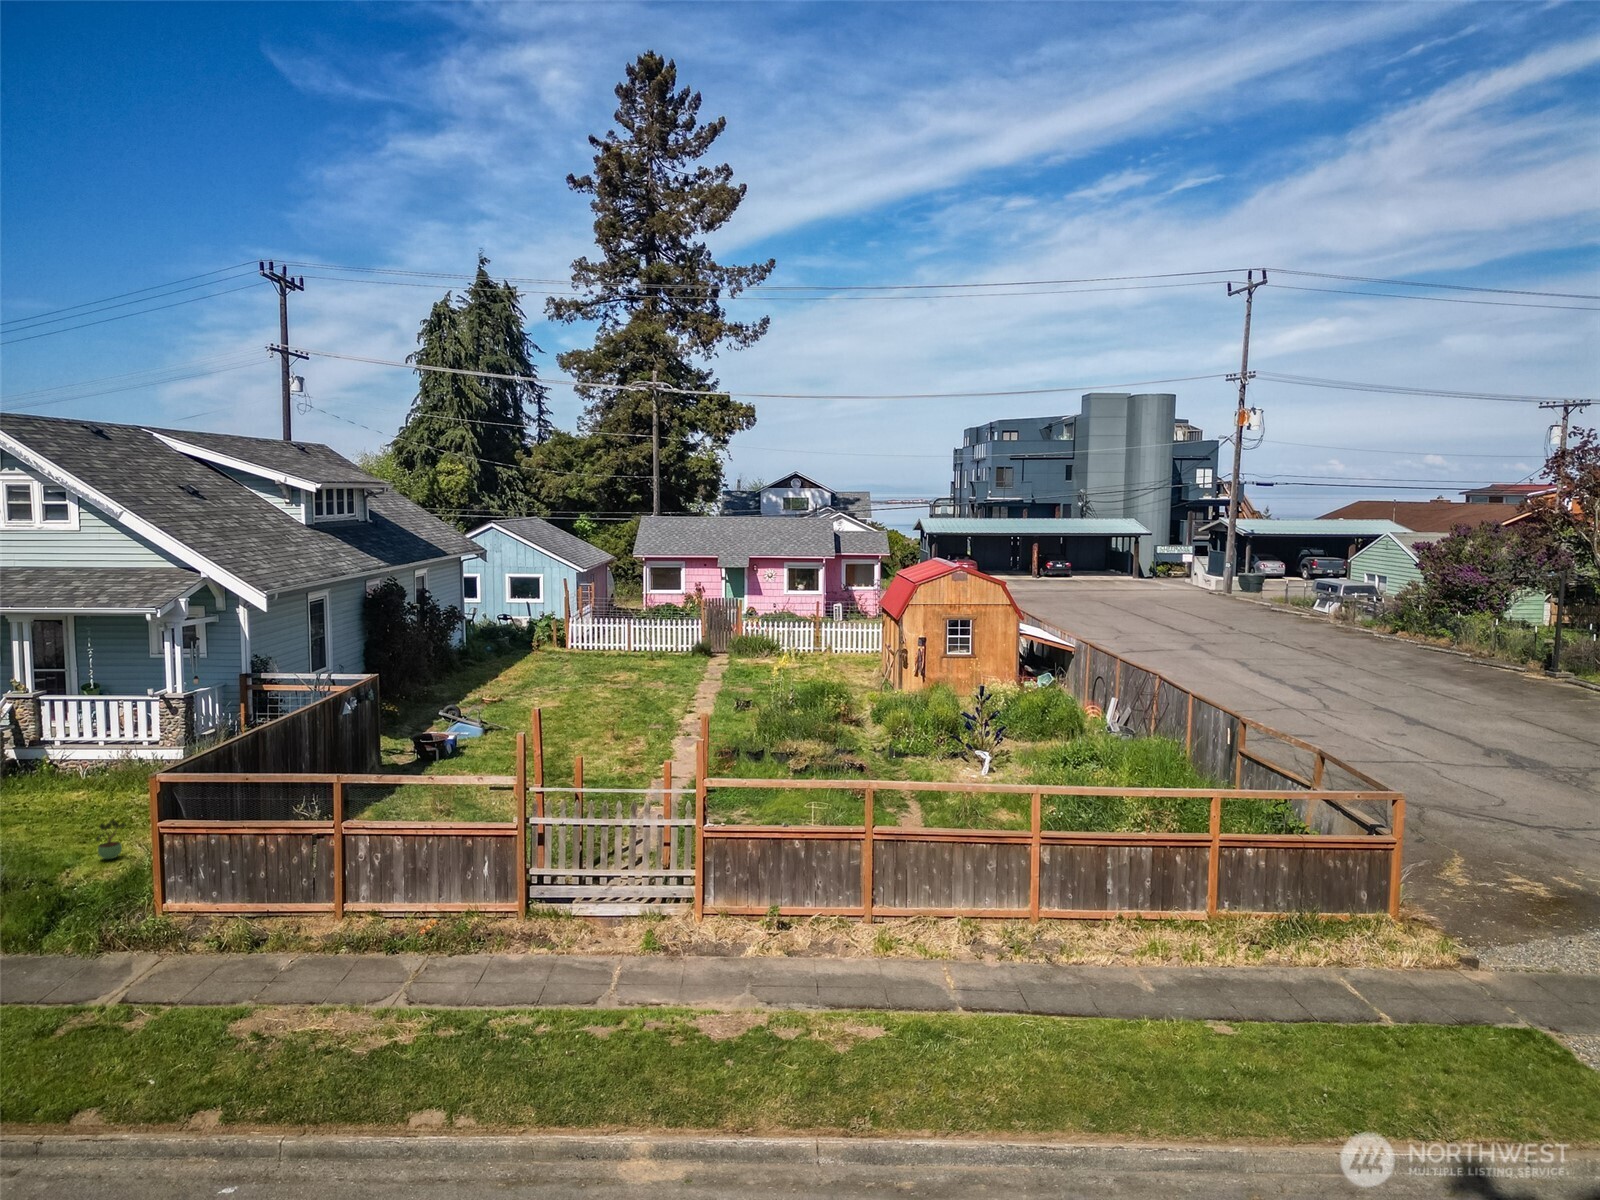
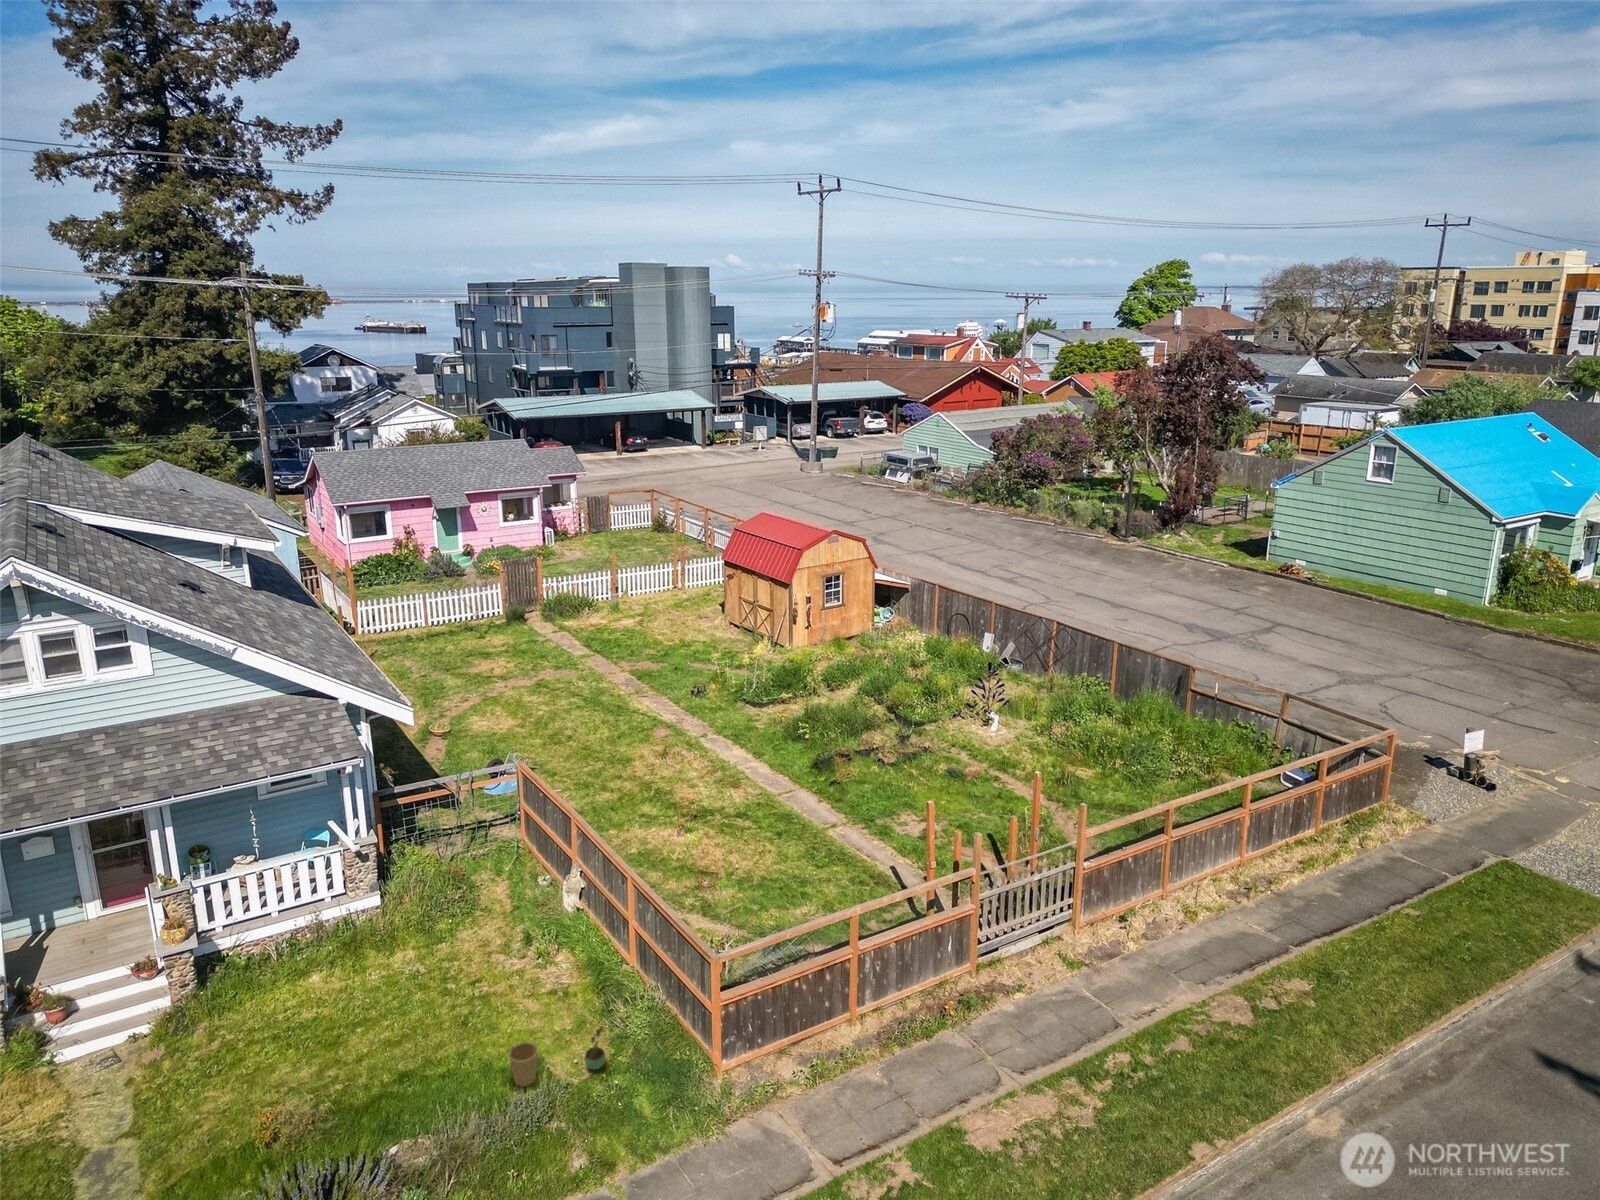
basket: none [47,815,79,854] -> present [509,1042,538,1087]

